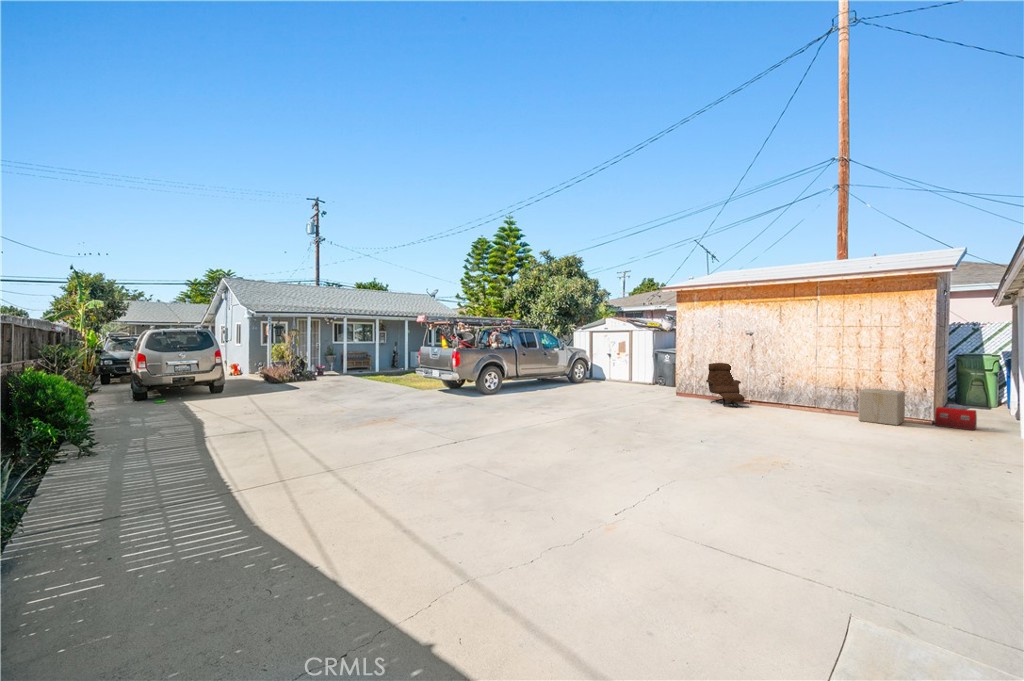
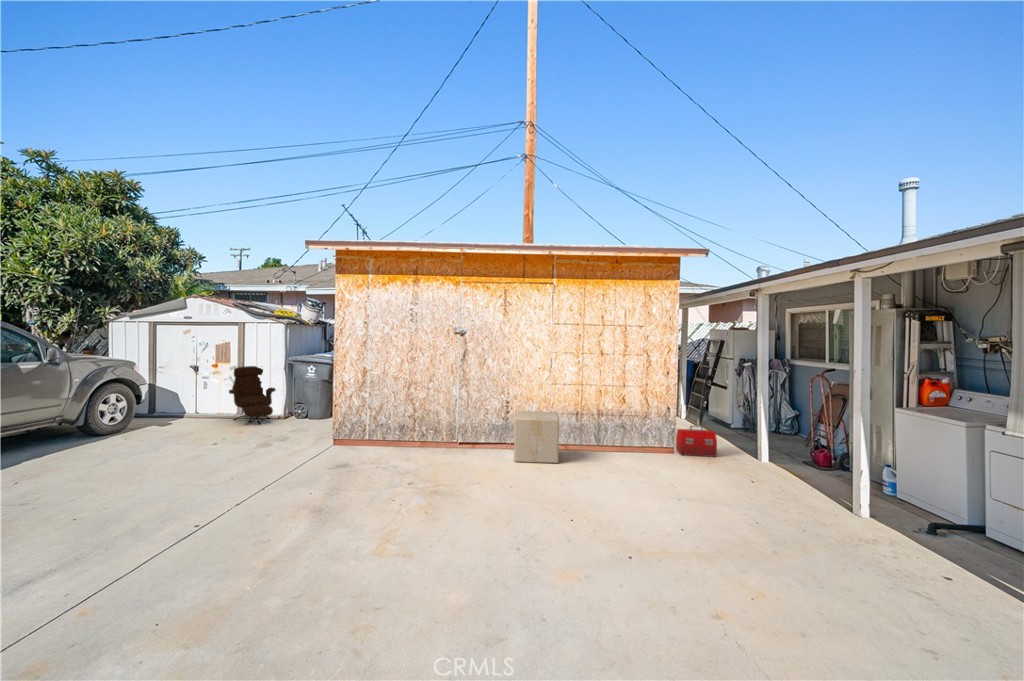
lounge chair: present [706,363,745,408] -> present [229,366,276,424]
cardboard box: present [858,389,905,426] -> present [514,411,559,463]

